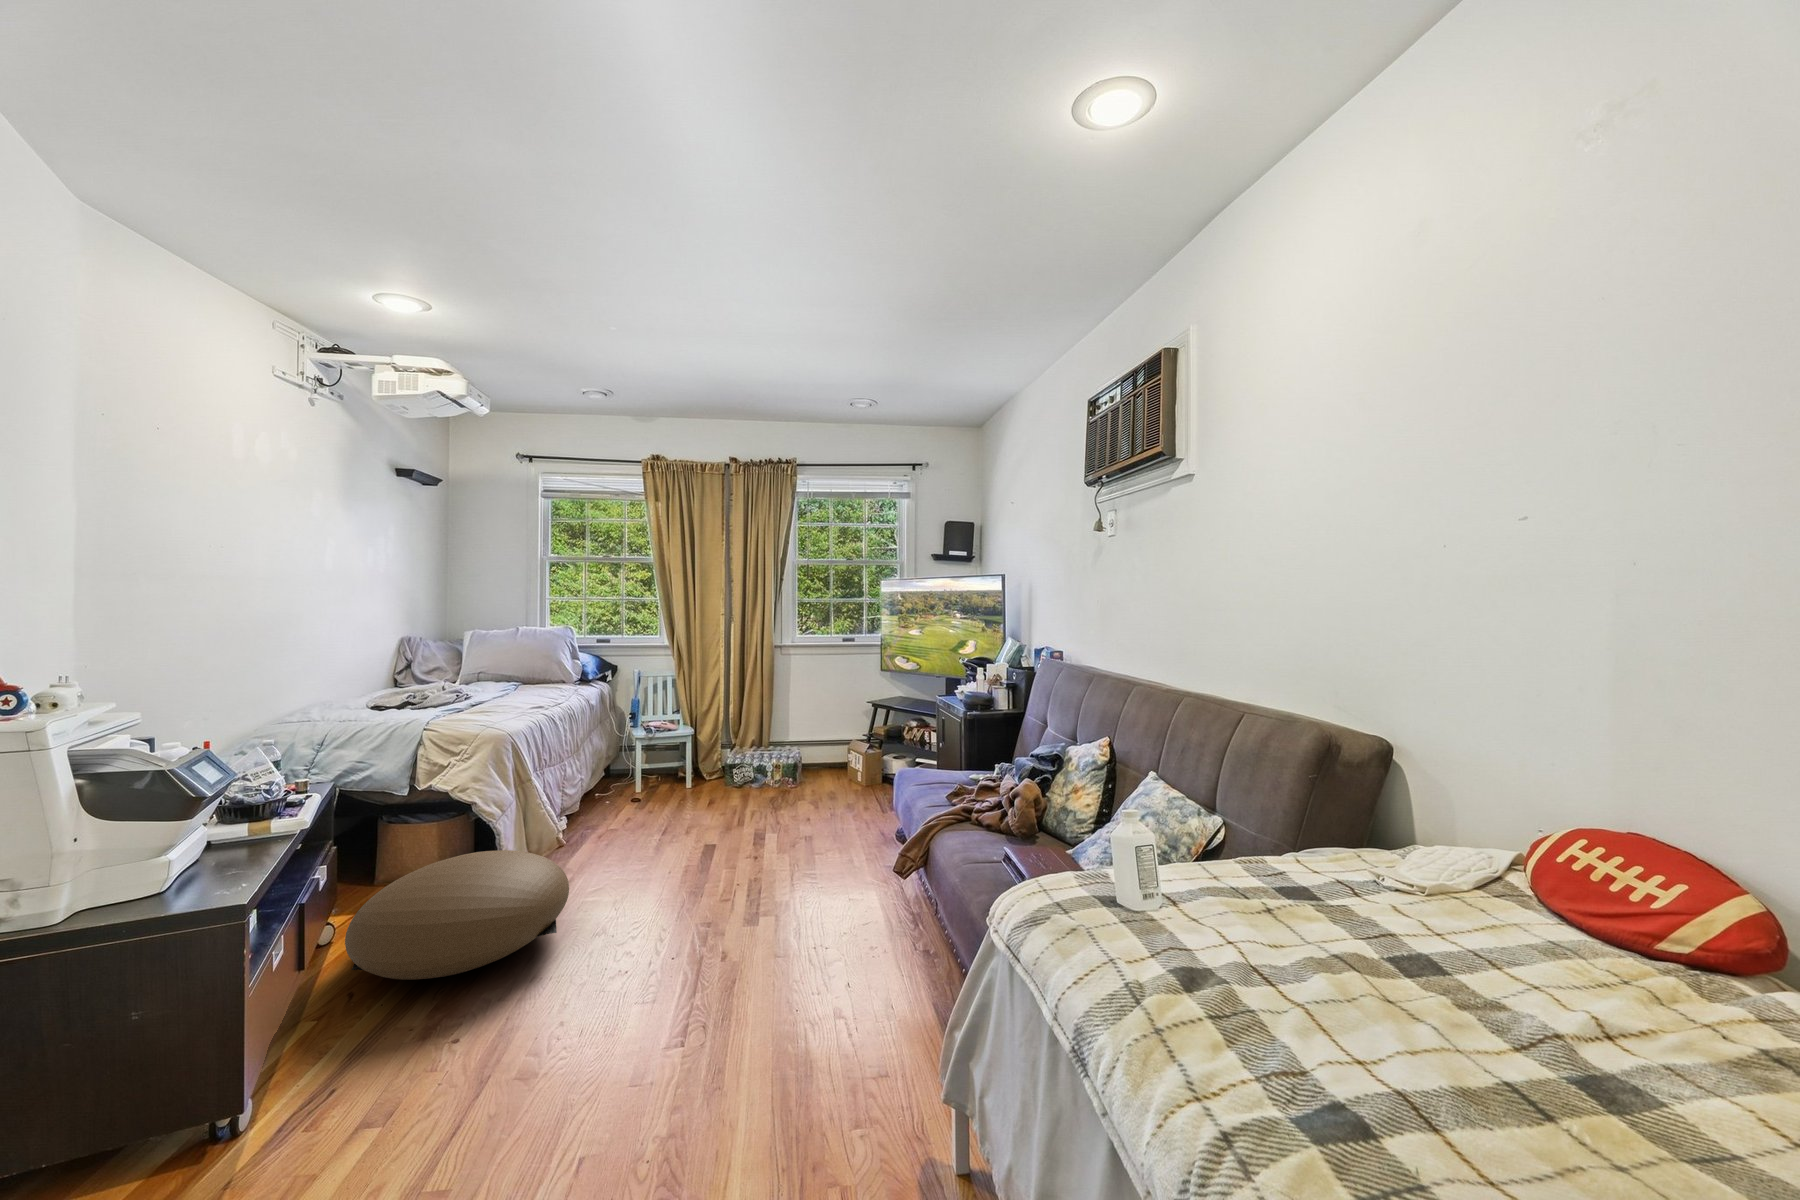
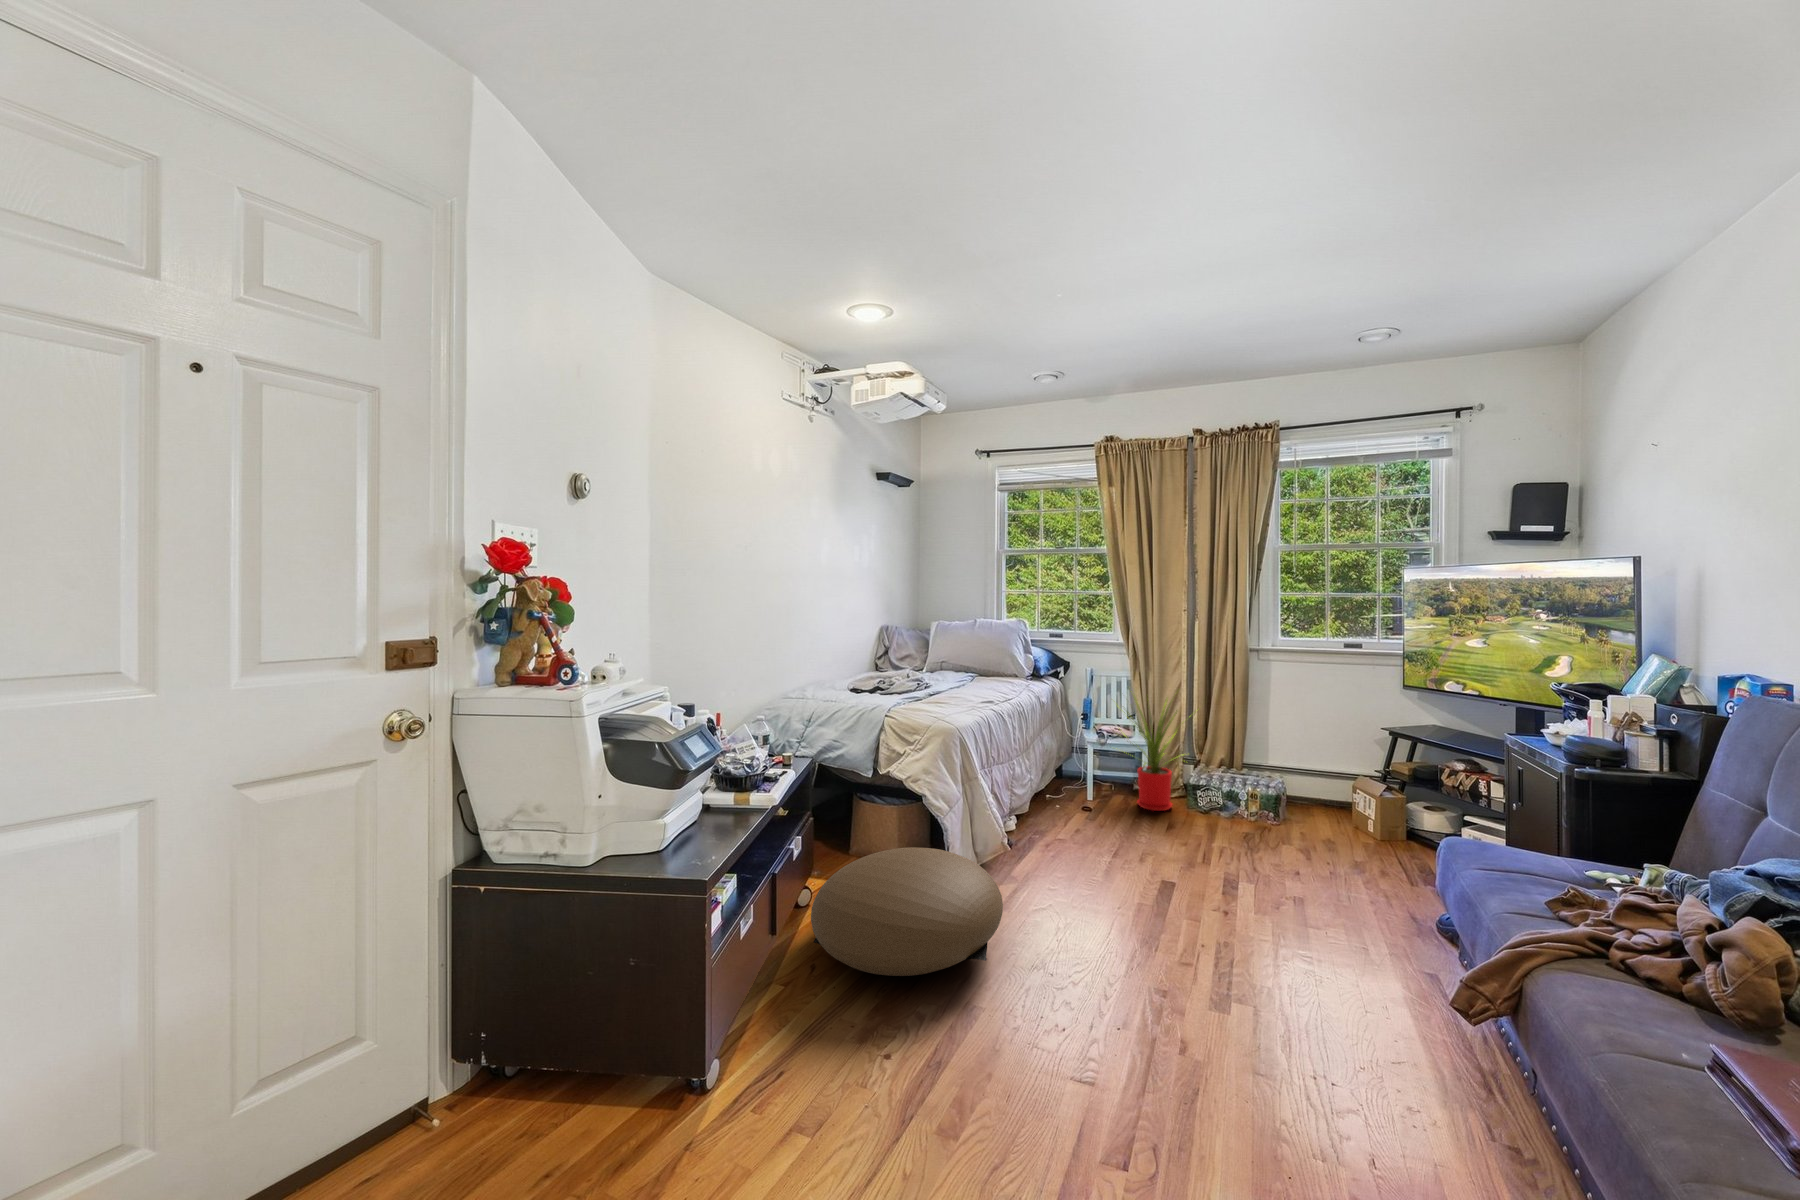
house plant: none [658,682,740,791] -> present [1119,697,1177,811]

